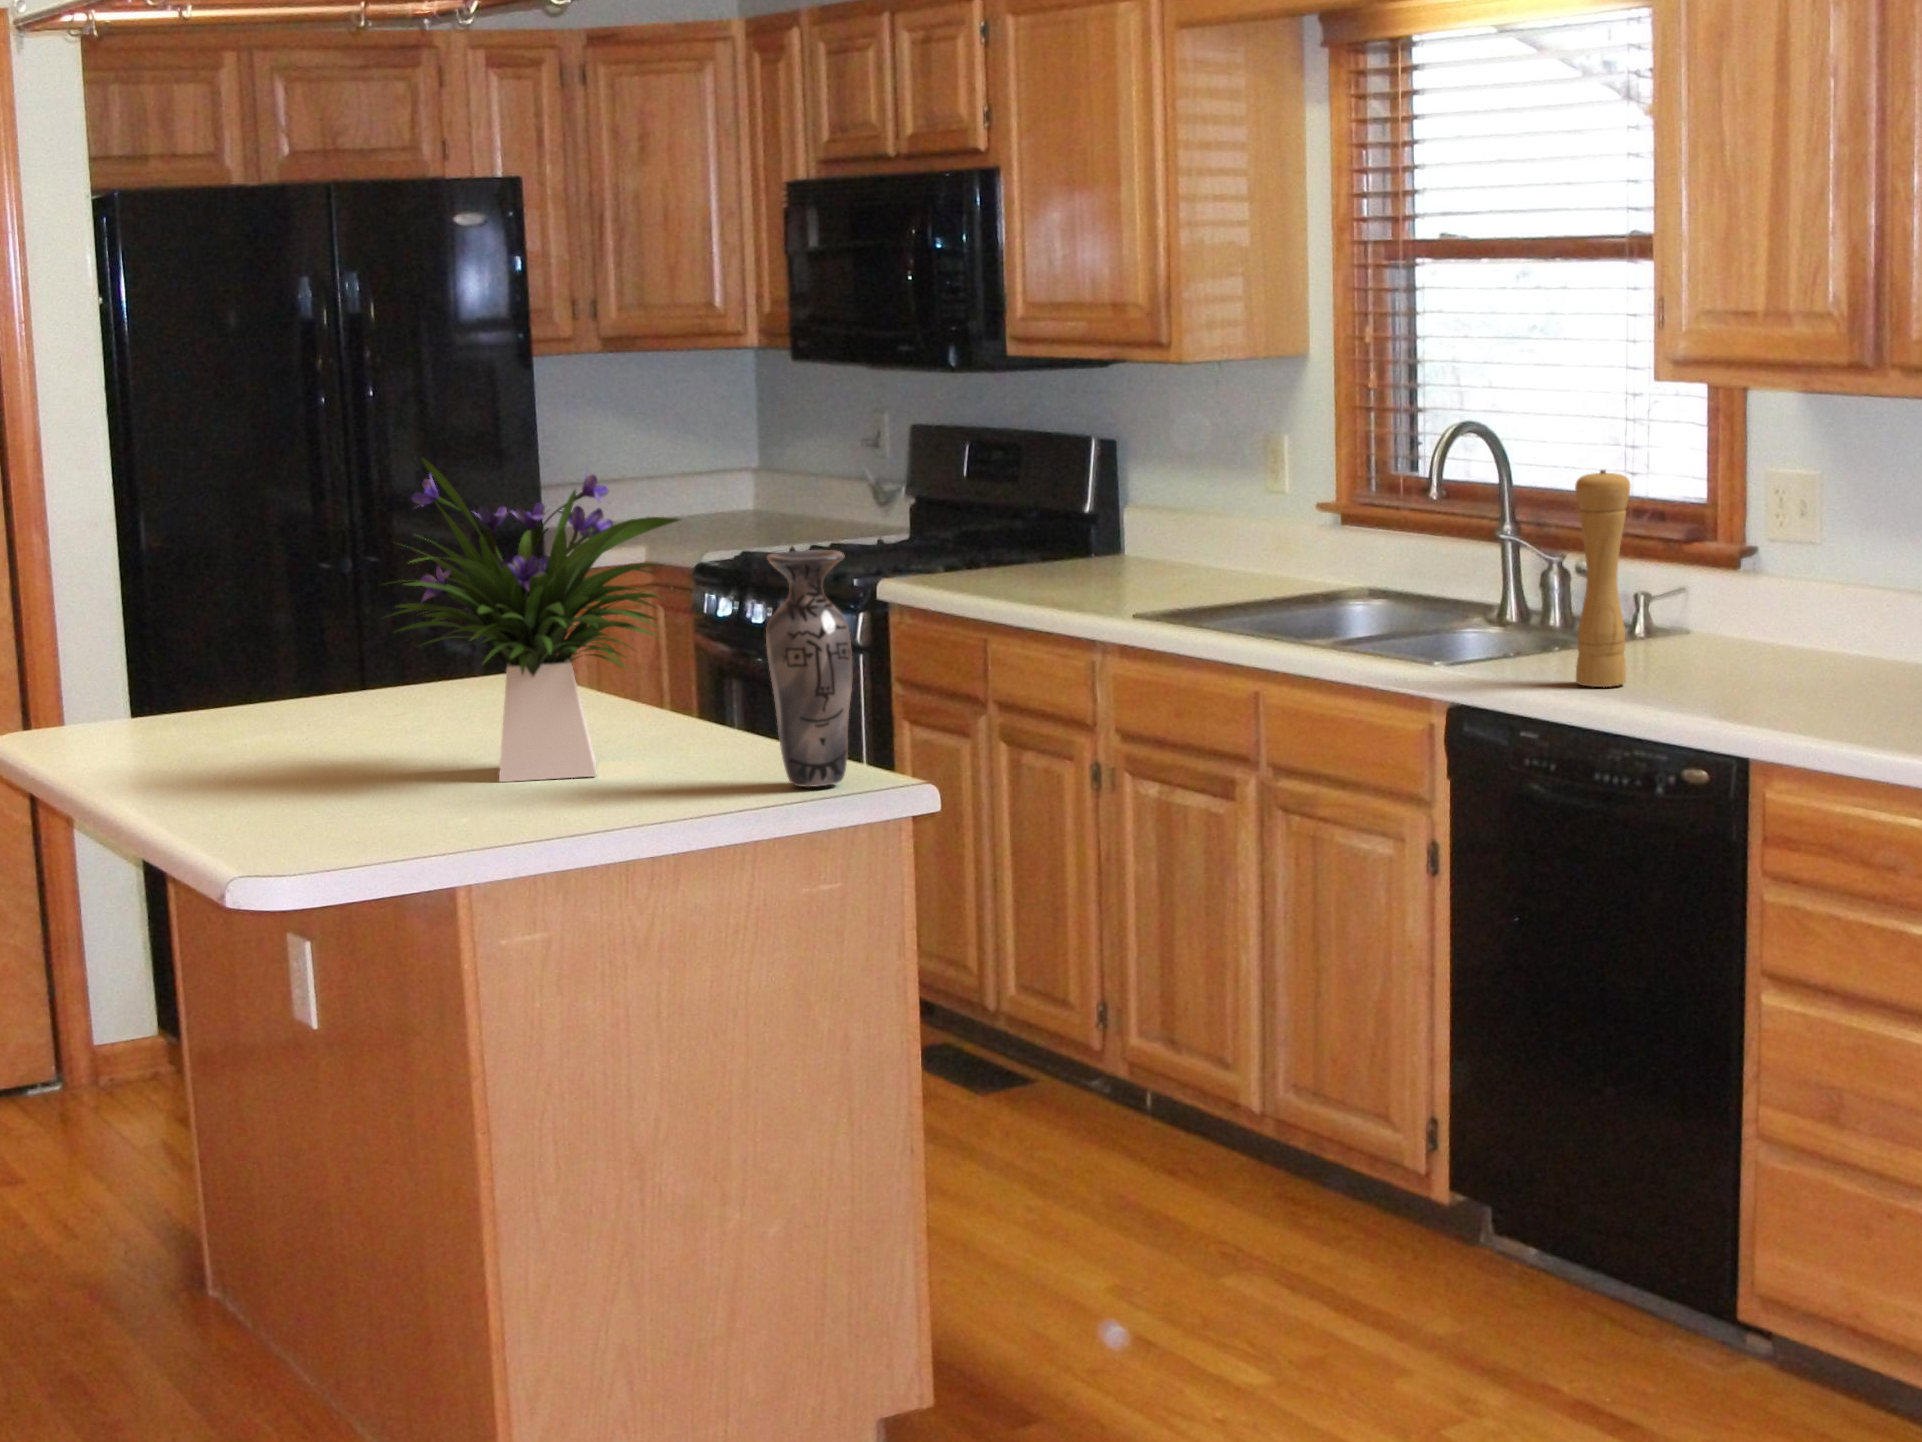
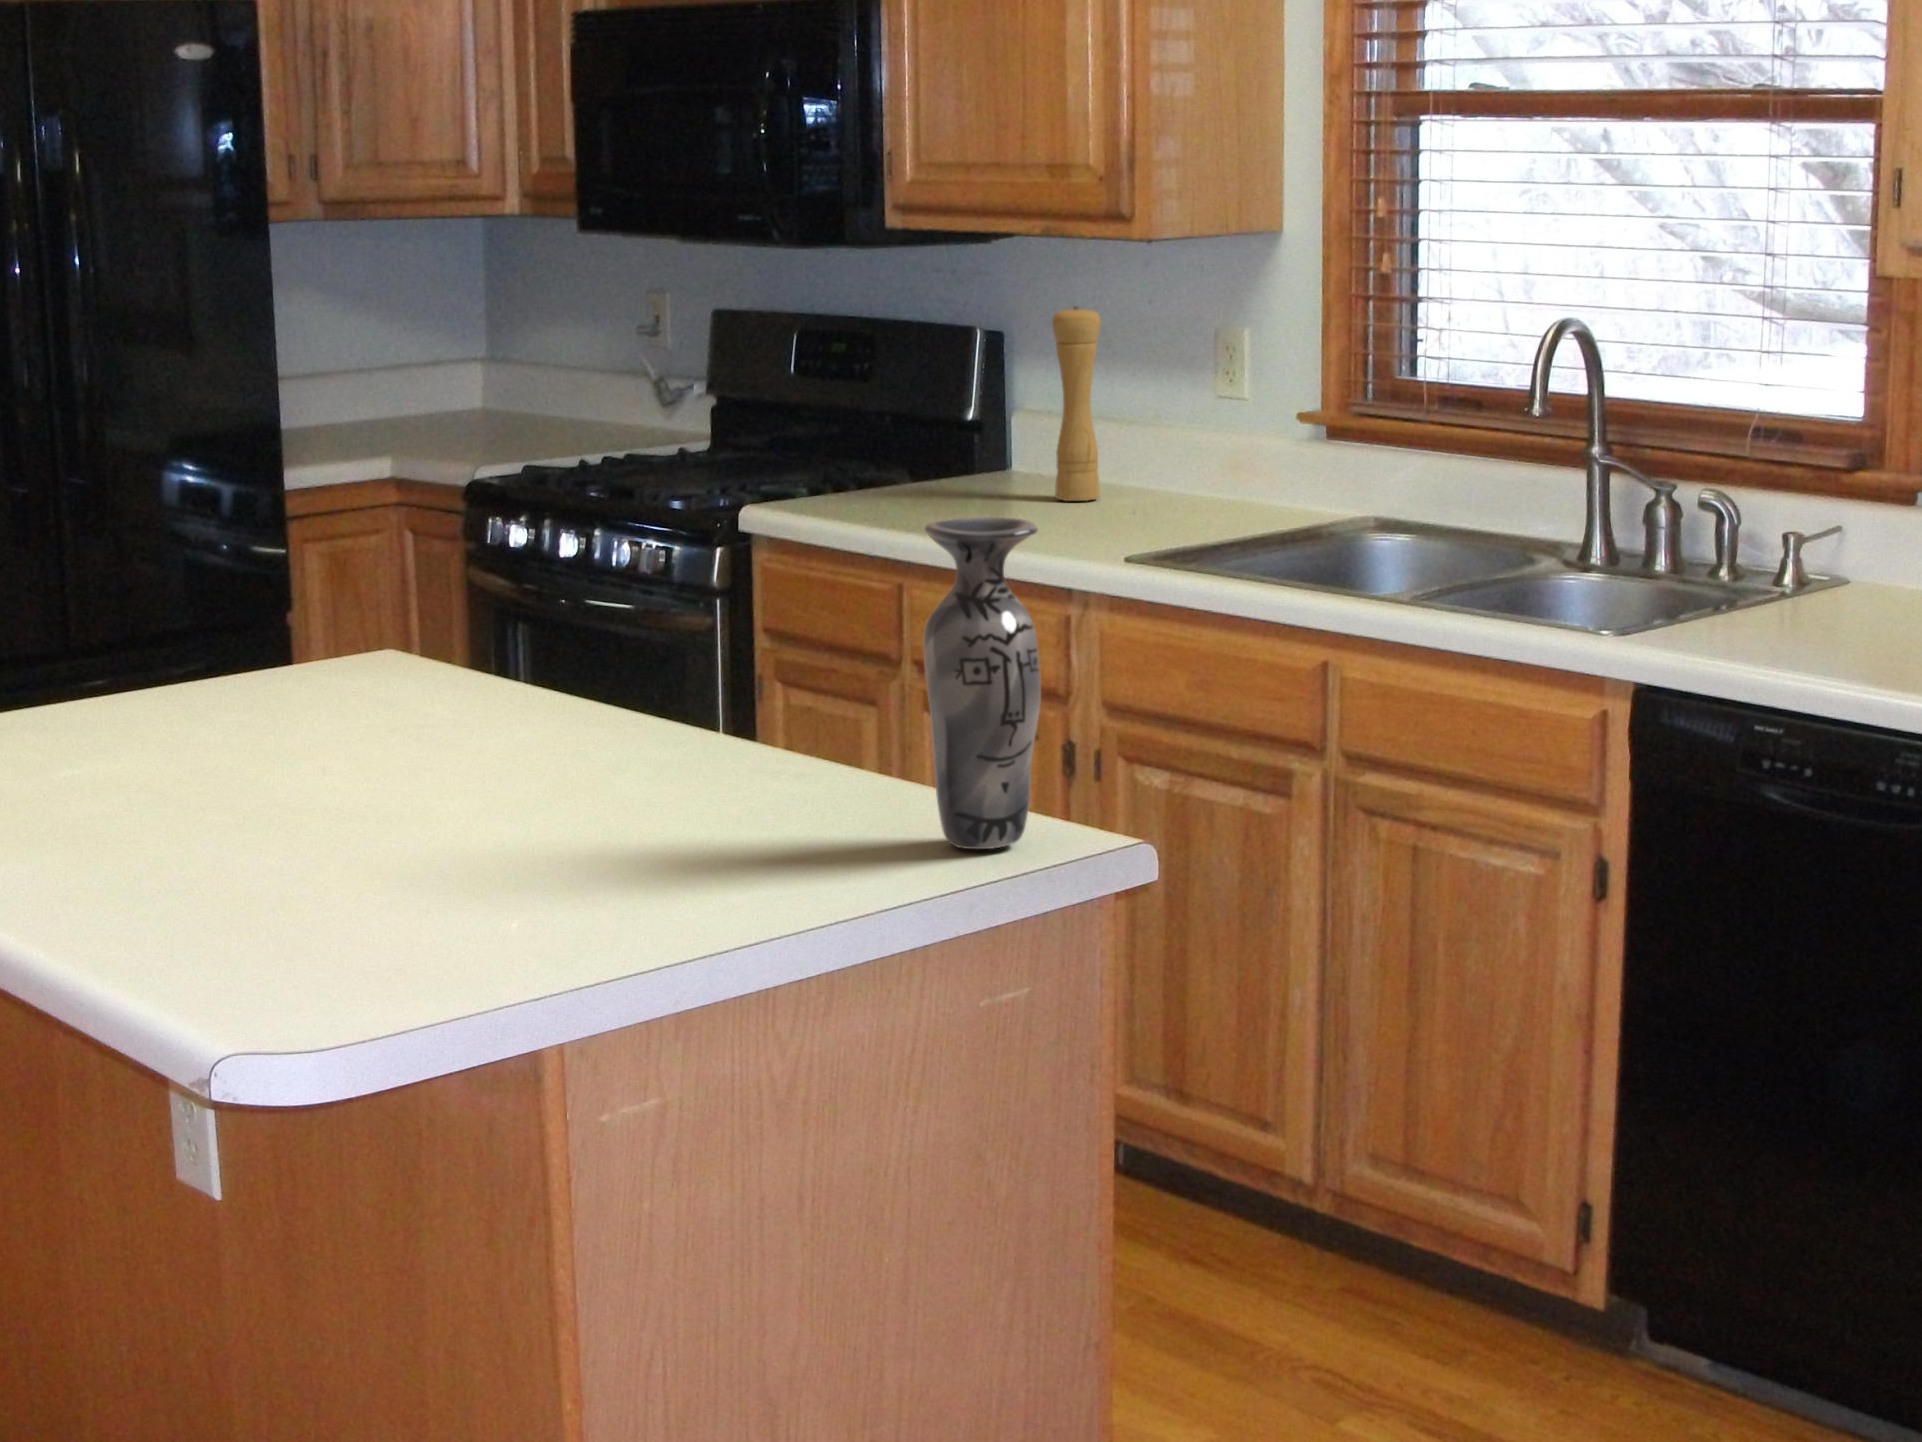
flower arrangement: present [384,458,680,782] -> none [327,387,759,846]
pepper mill: present [1575,470,1630,687] -> present [1052,306,1101,501]

